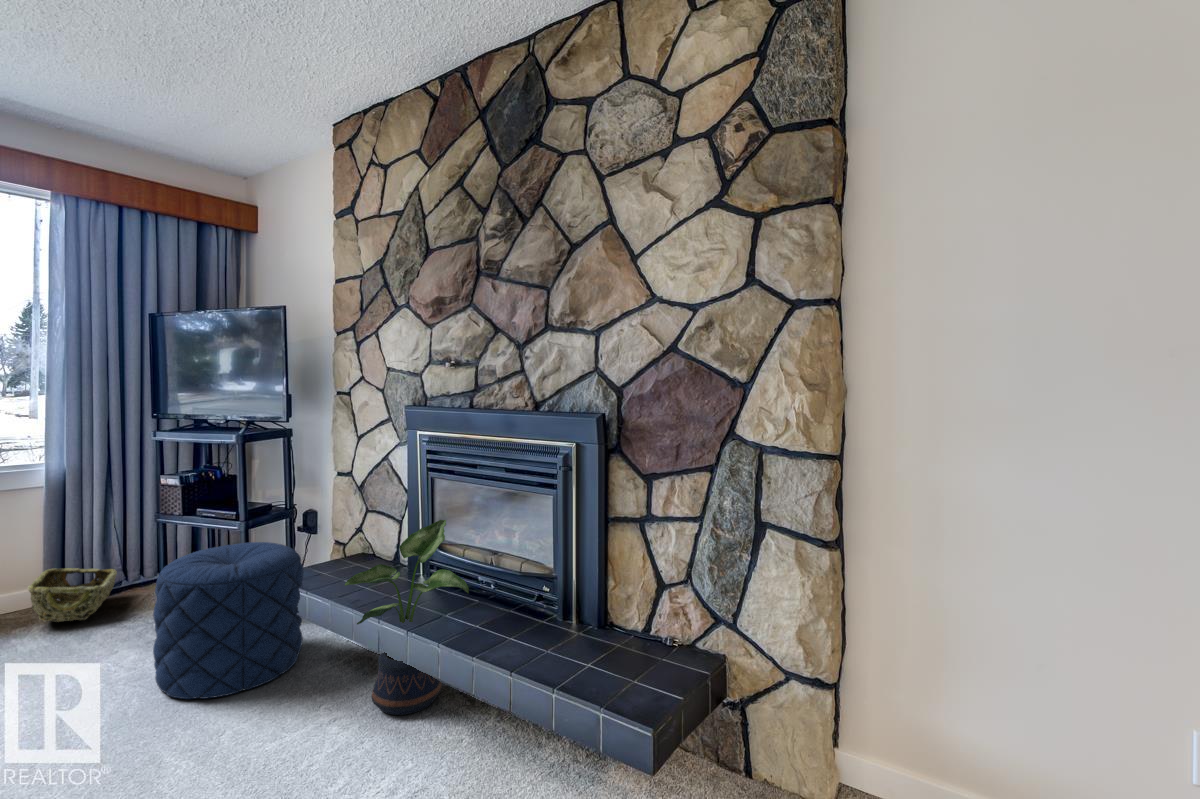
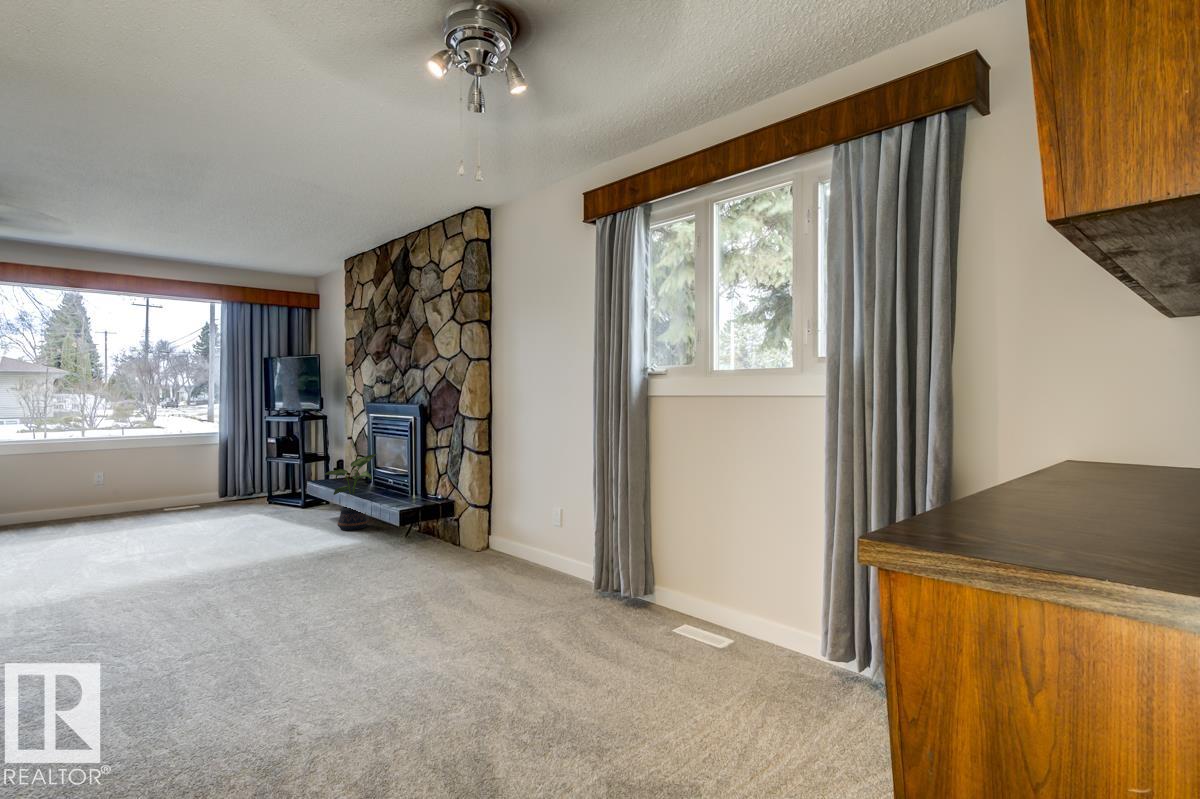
pouf: present [153,542,304,699] -> none [259,466,321,524]
woven basket: present [28,568,117,622] -> none [213,483,249,505]

